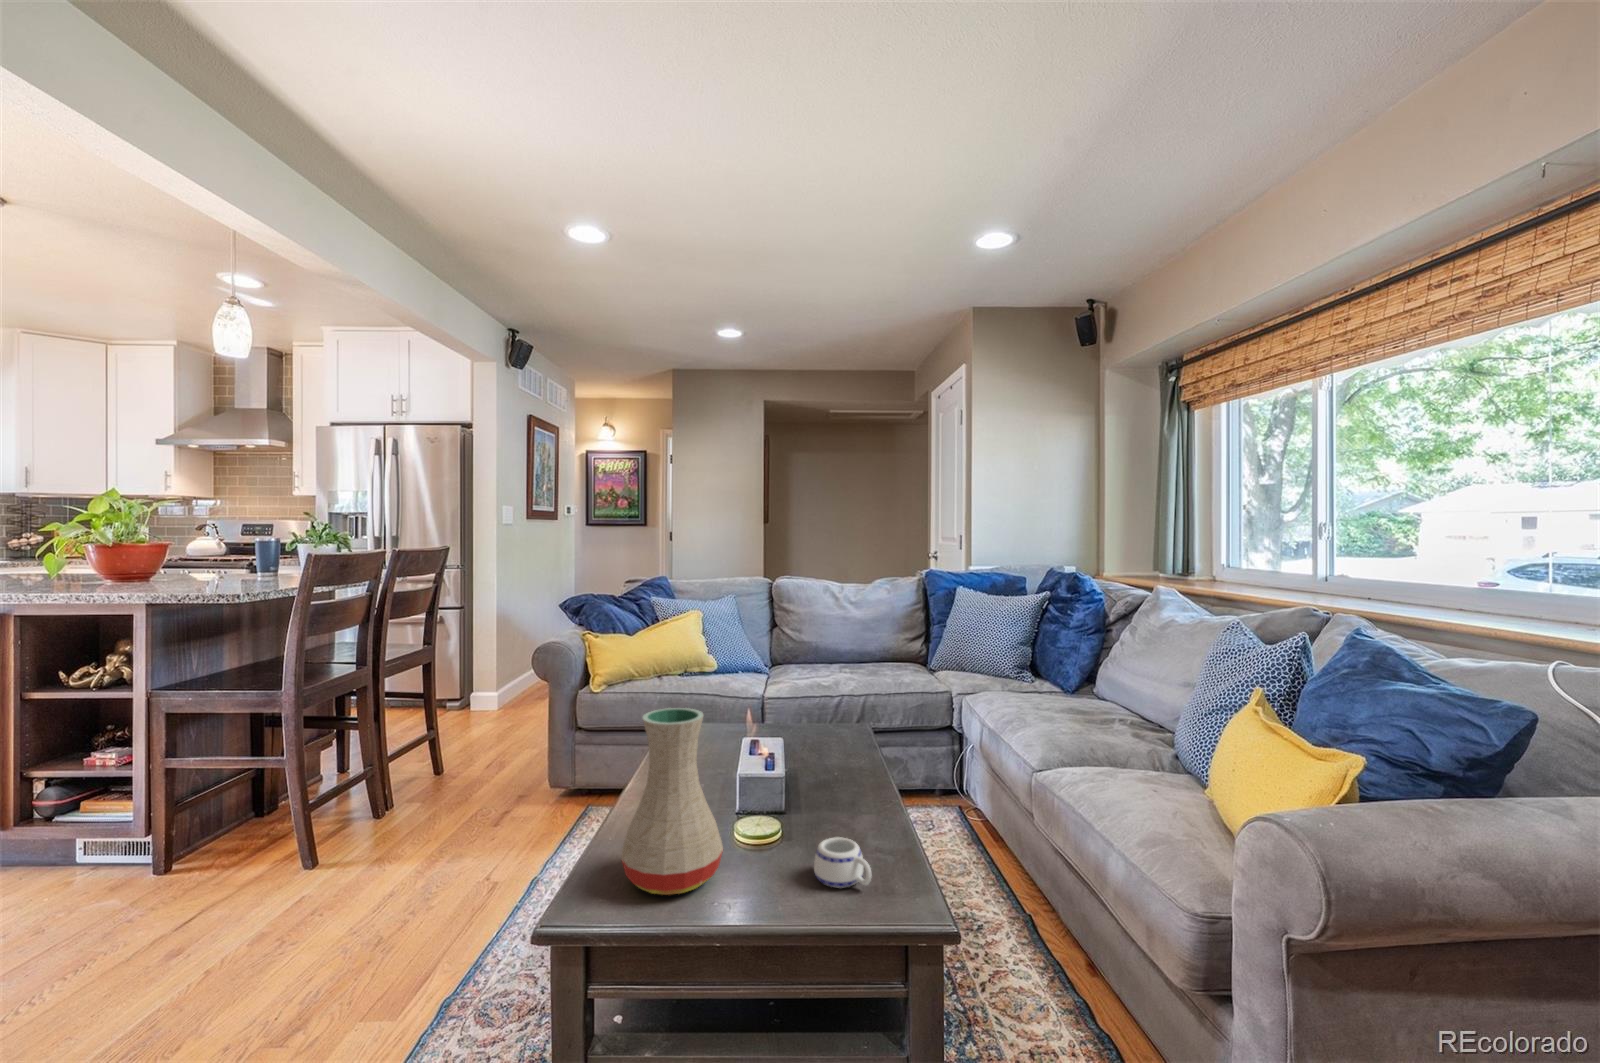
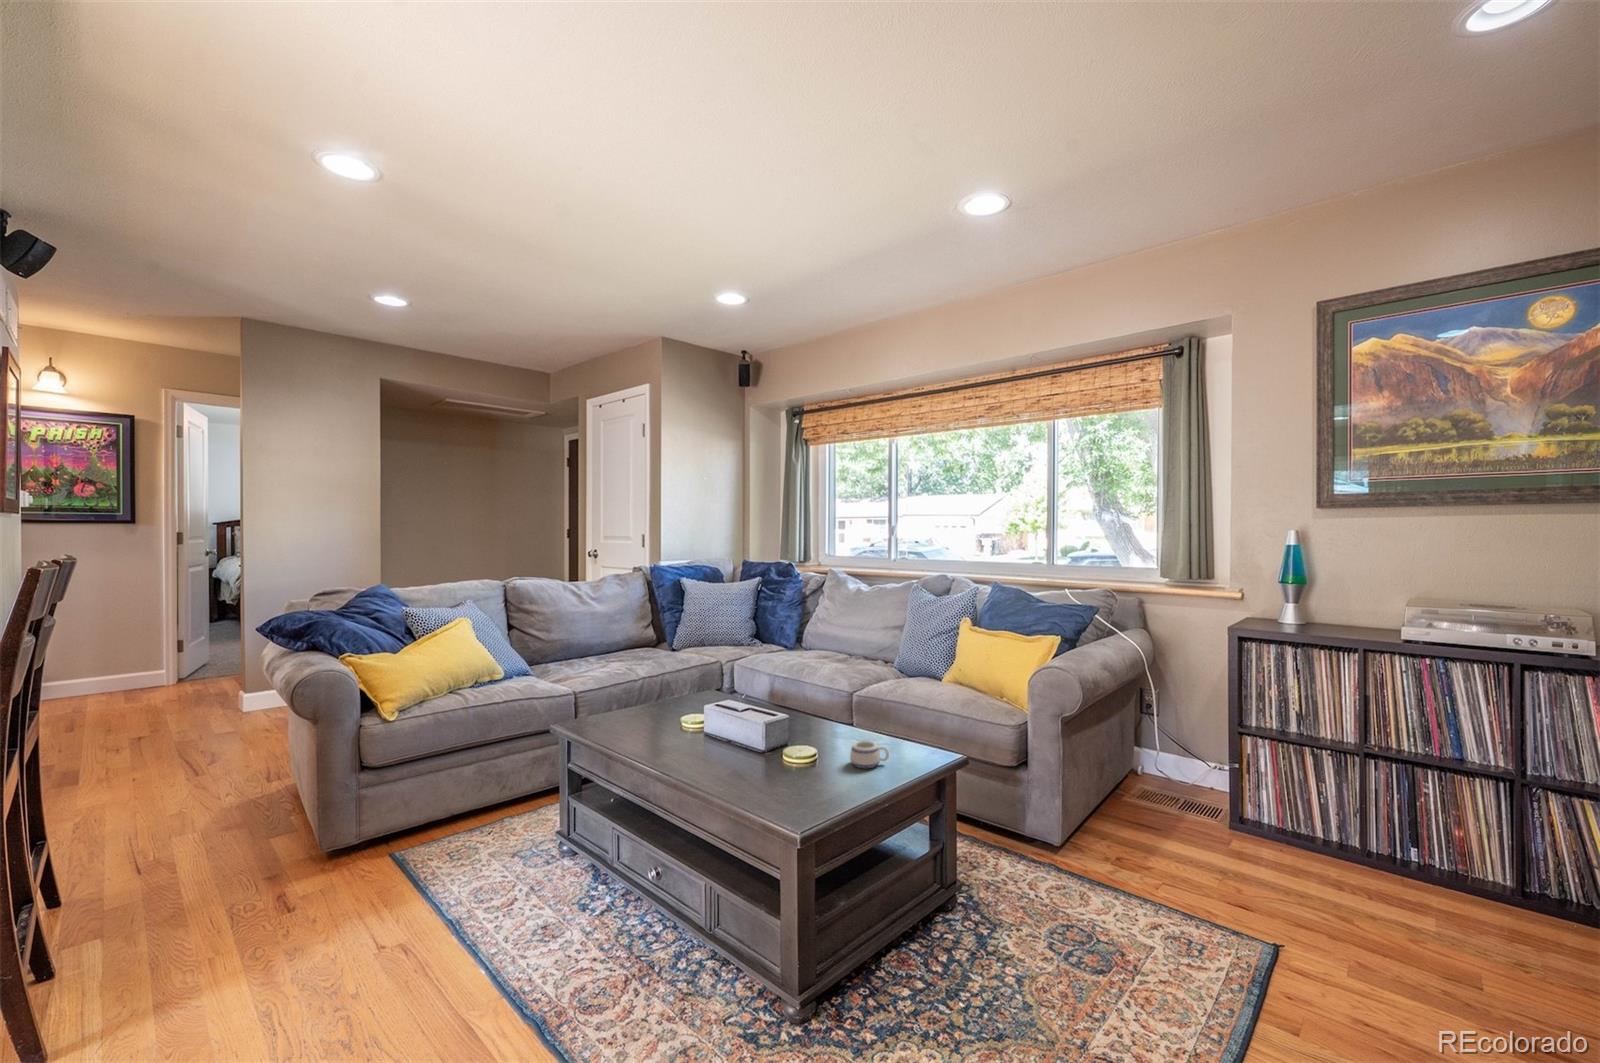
vase: present [621,708,723,895] -> none [758,682,825,803]

